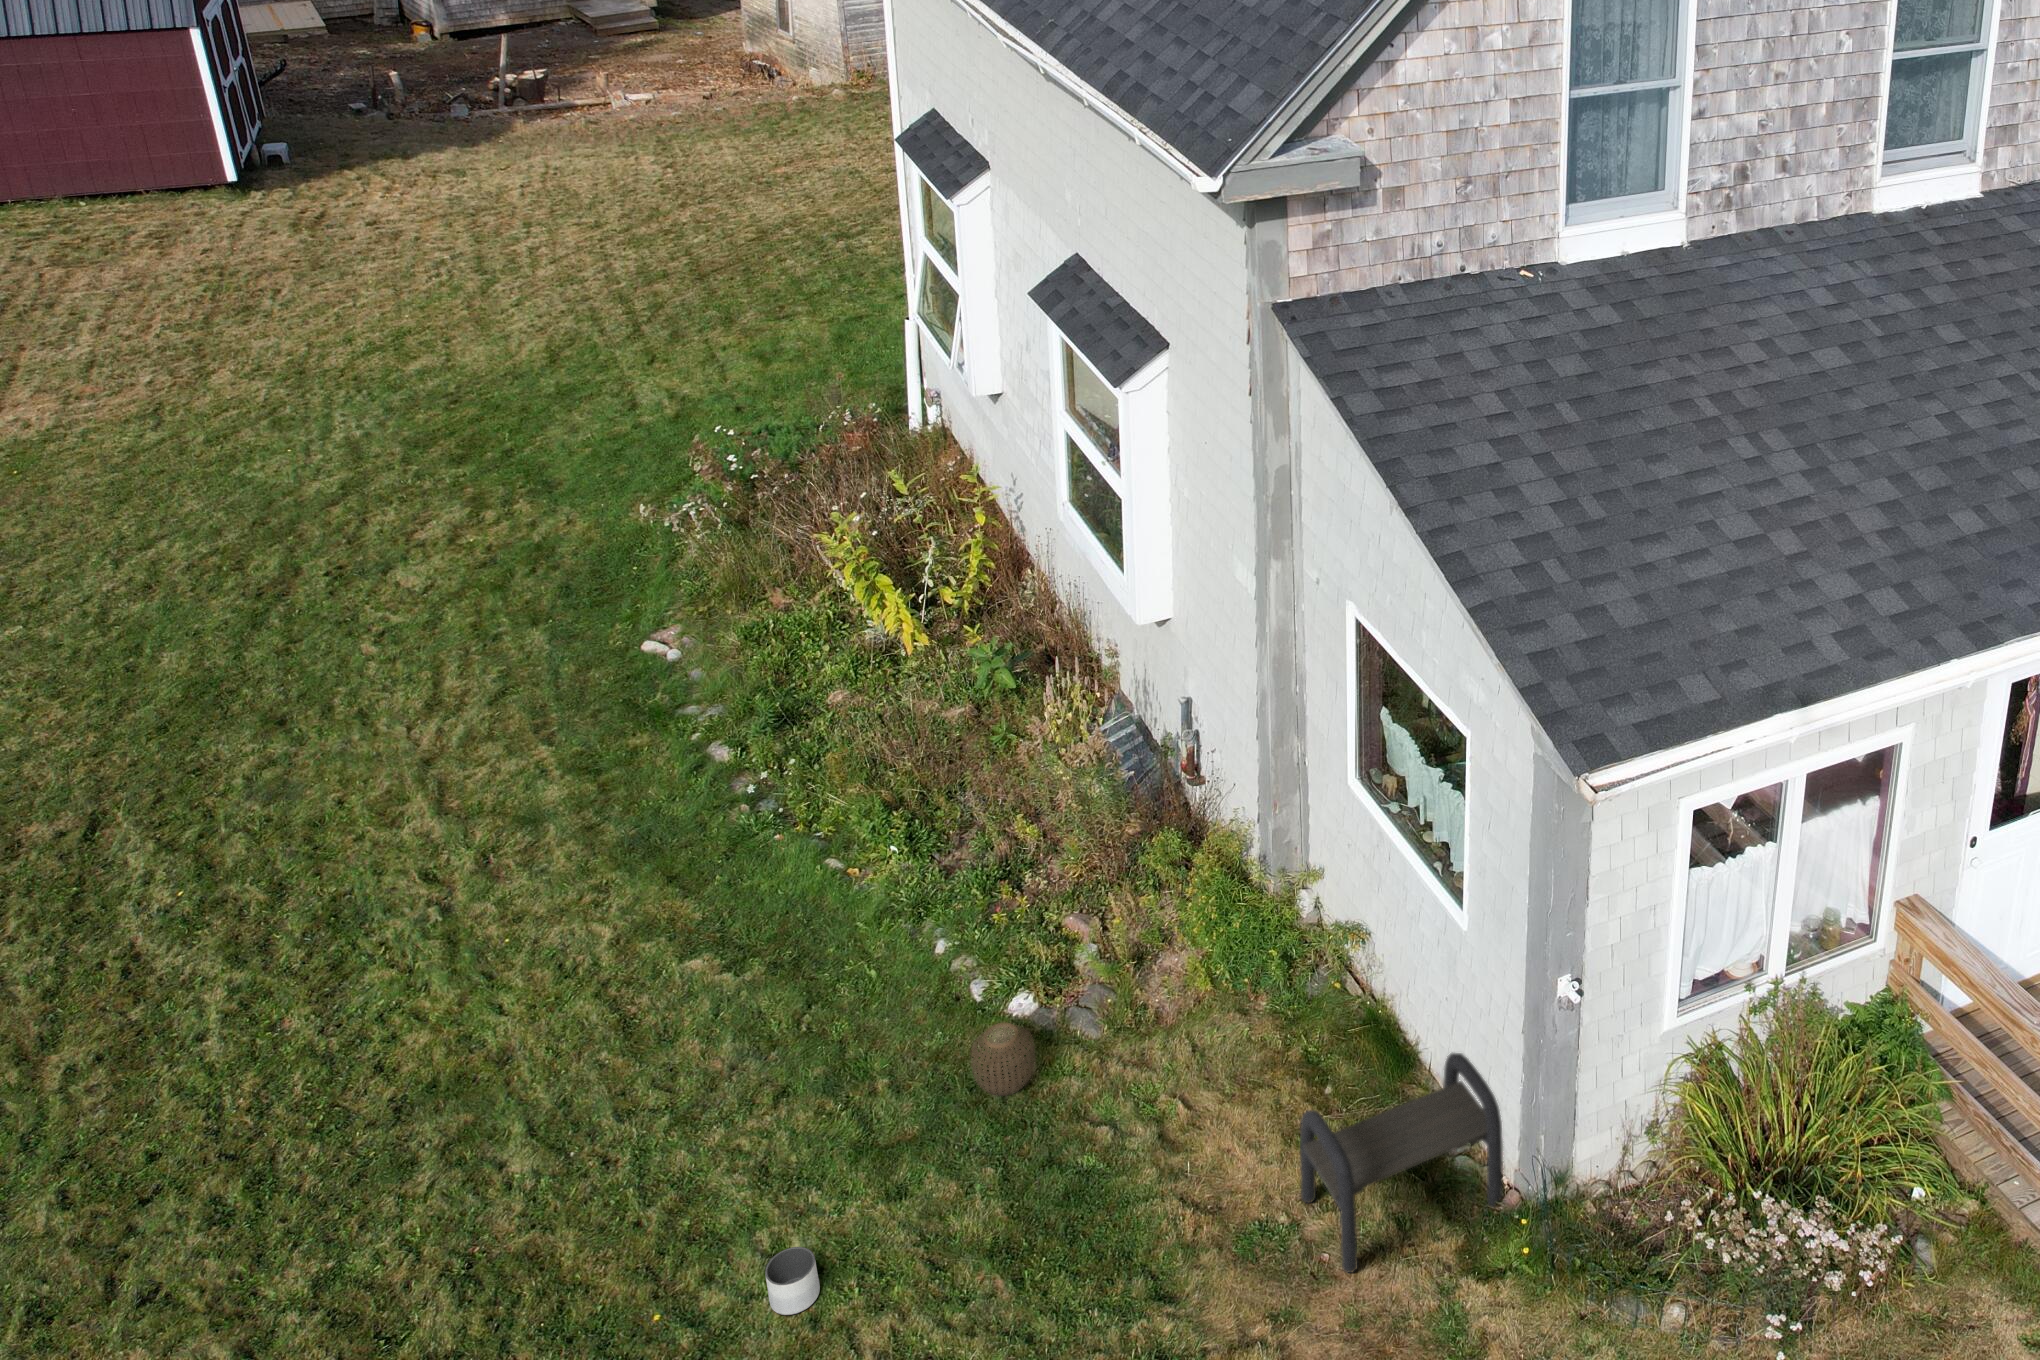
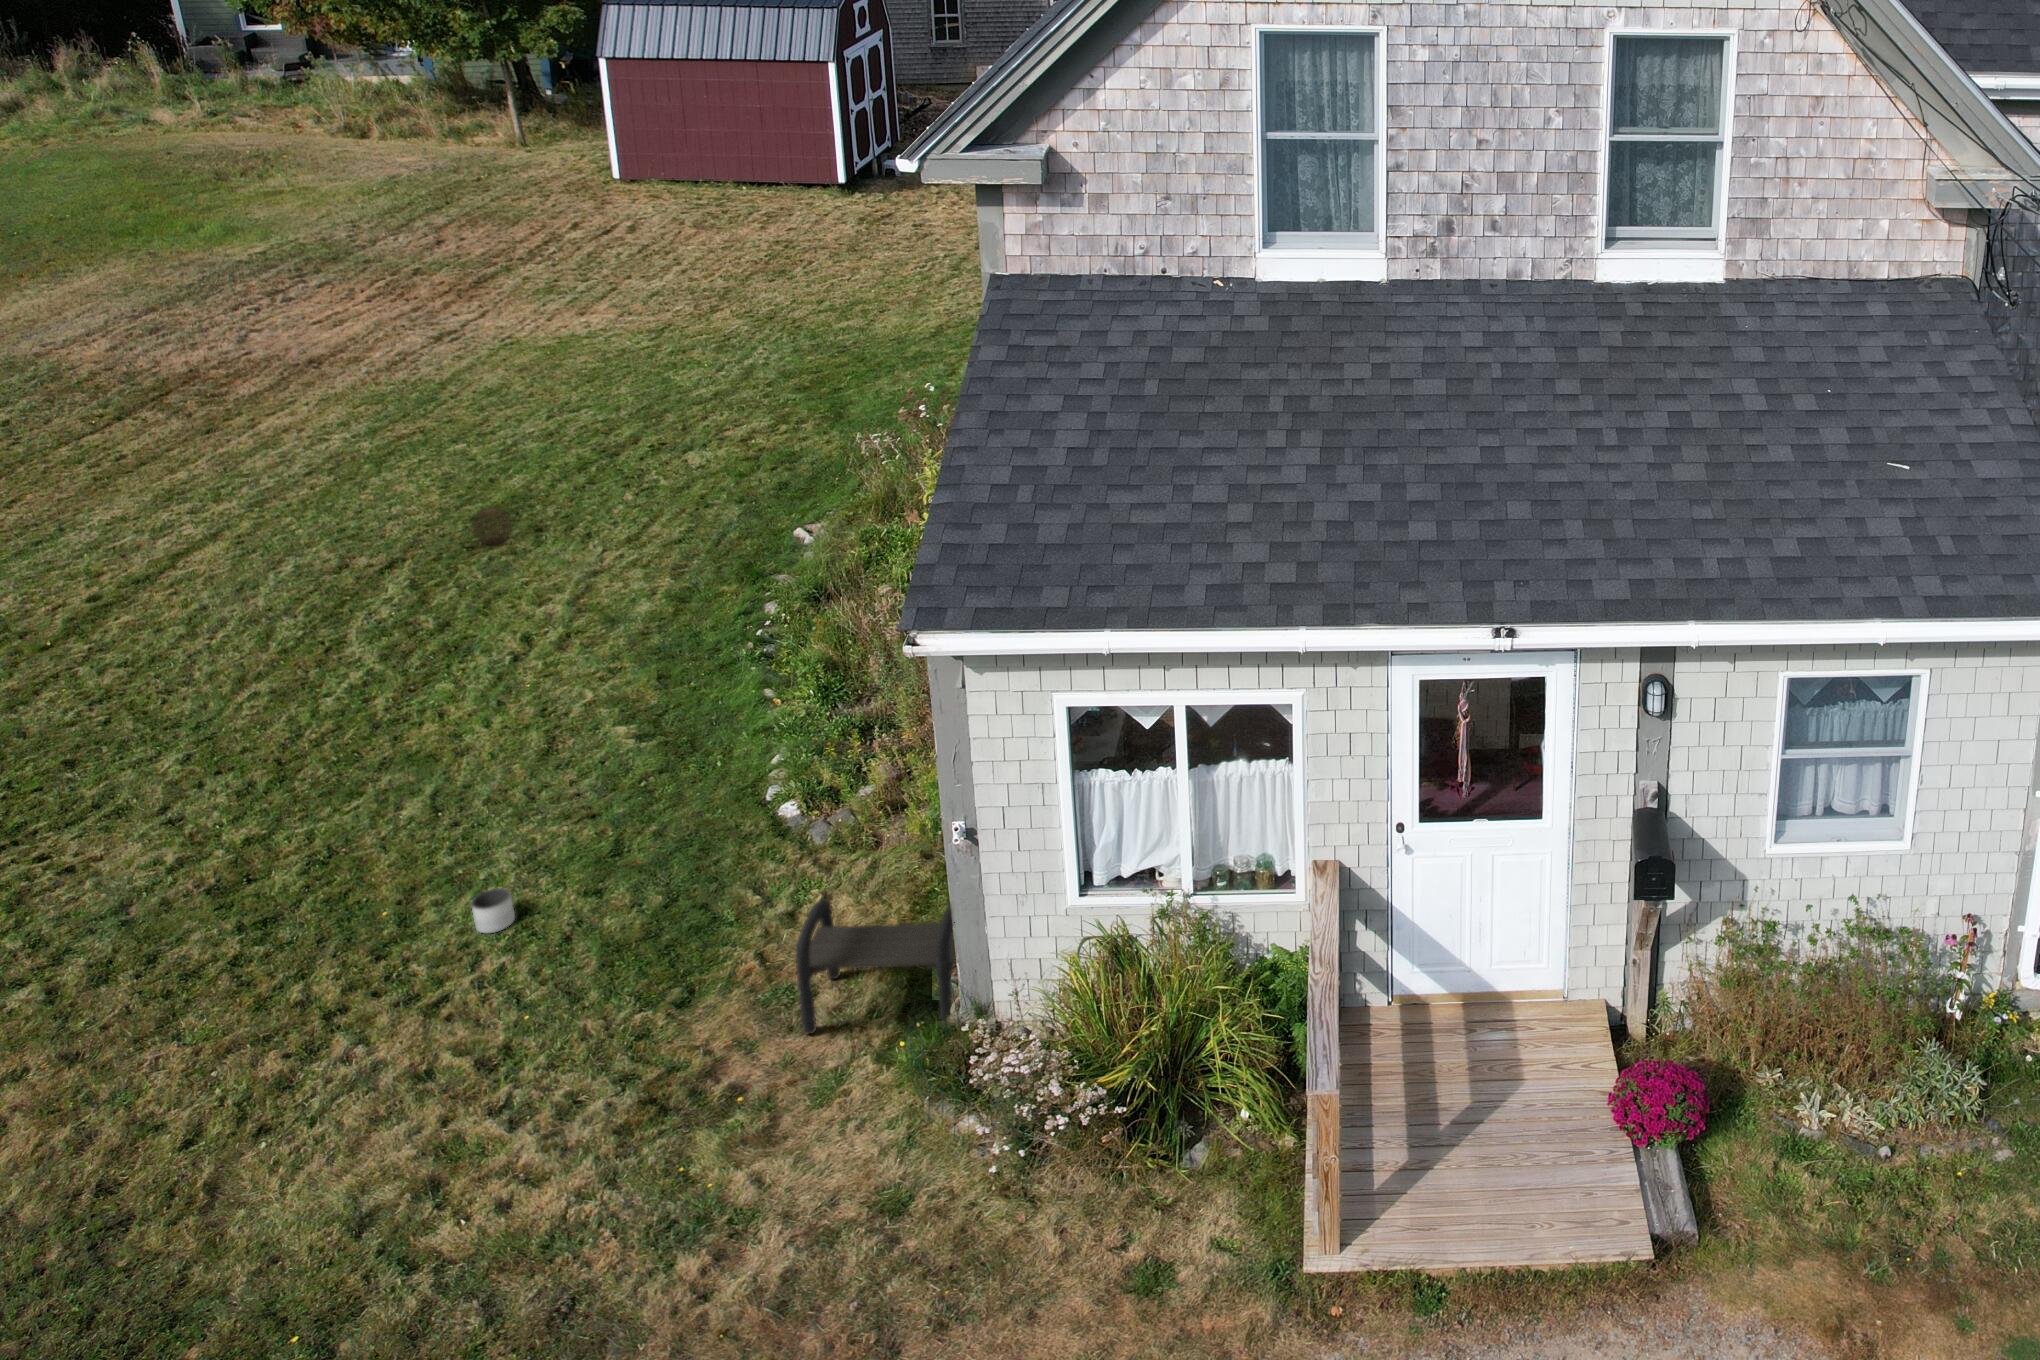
woven basket: present [971,1023,1035,1095] -> present [472,506,512,545]

